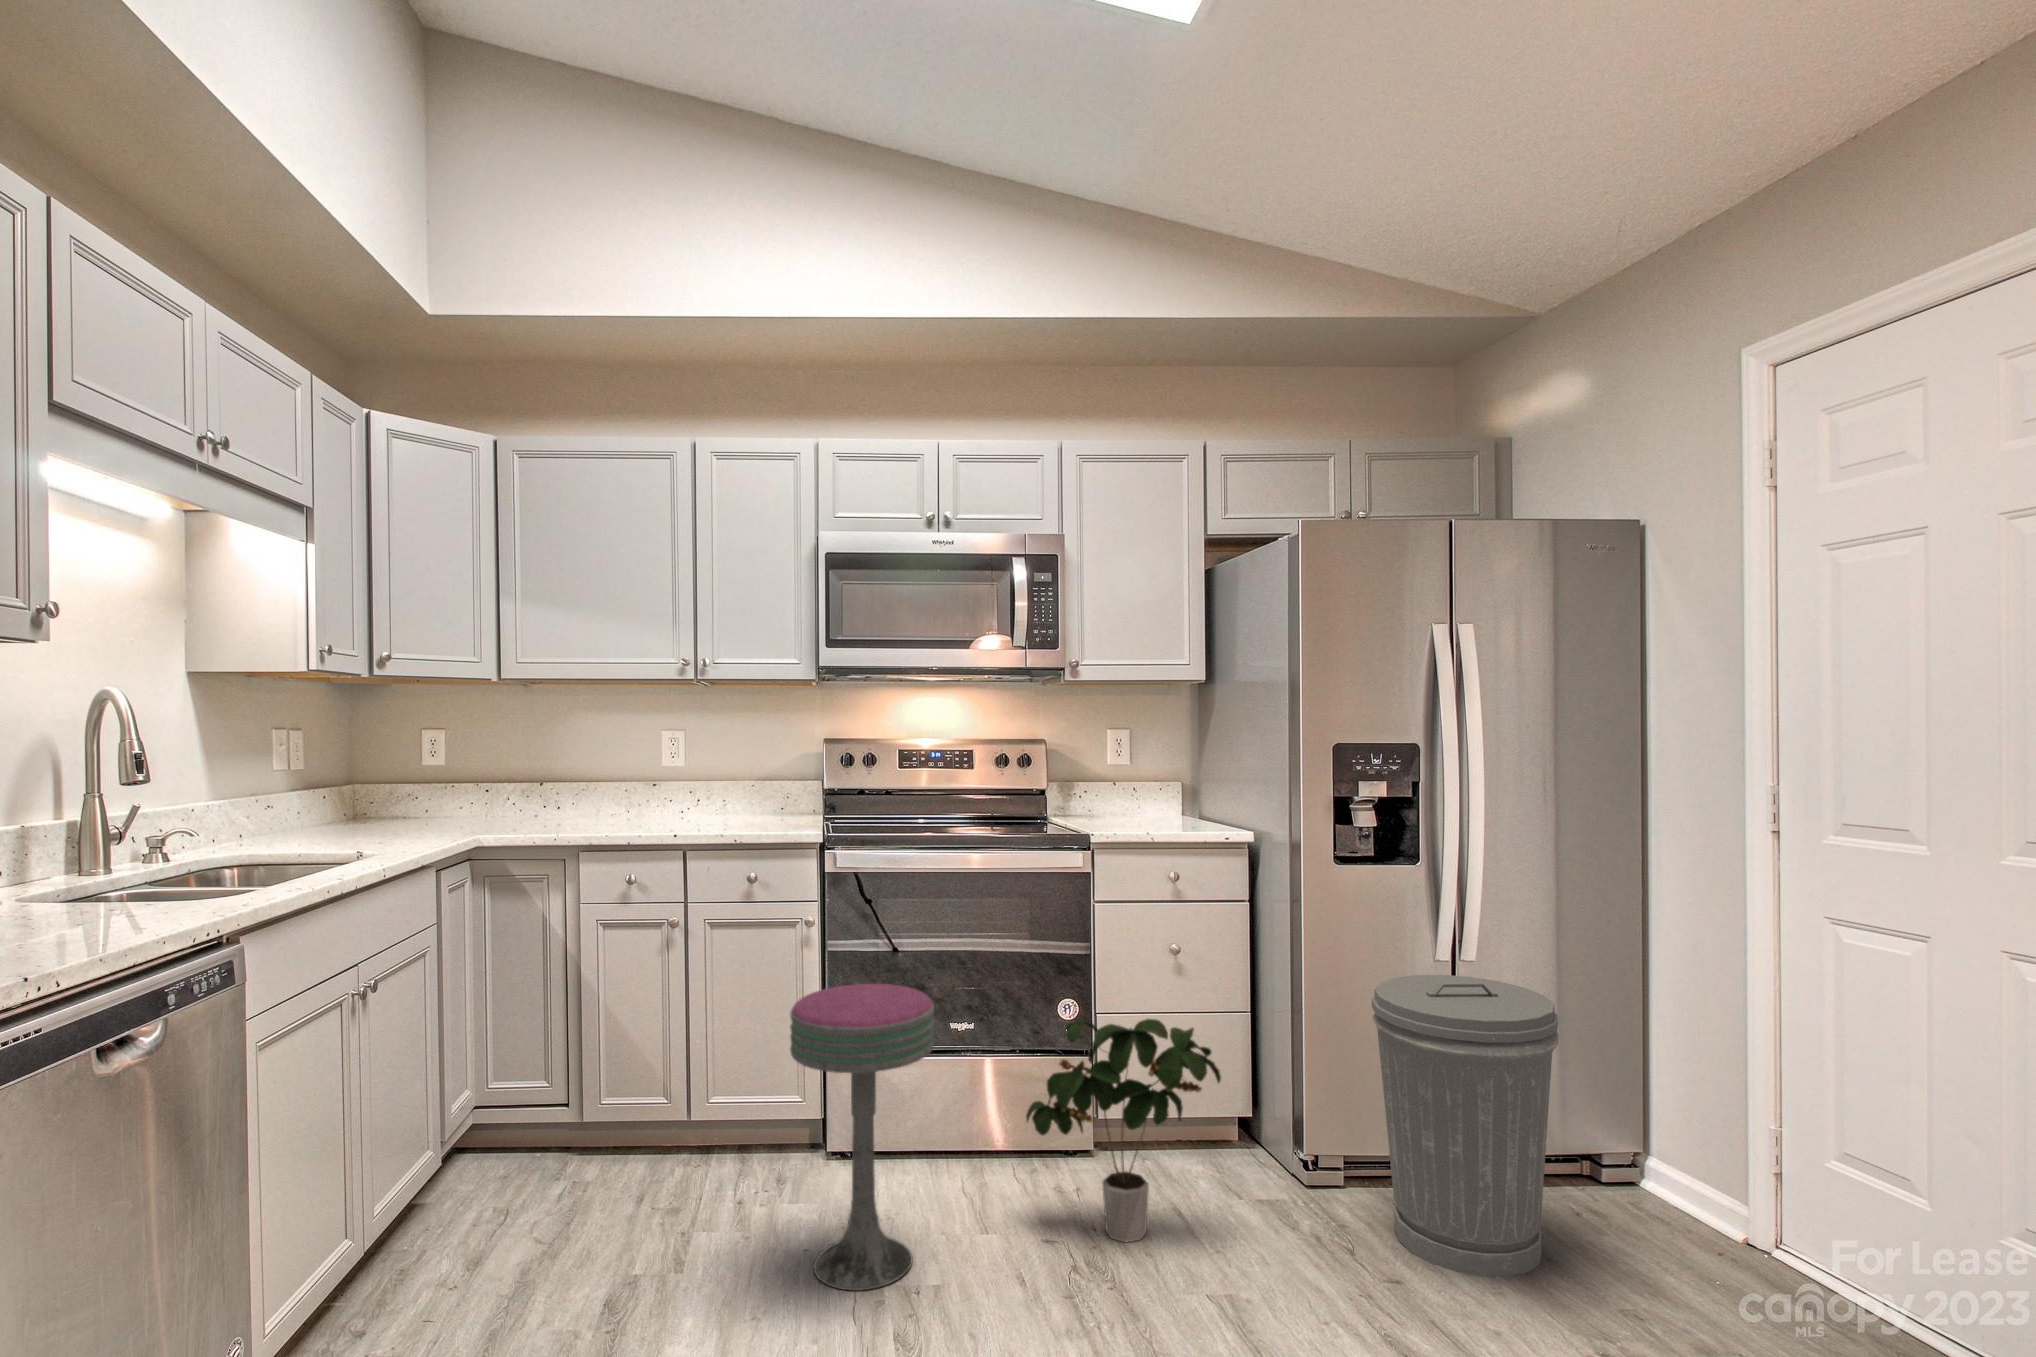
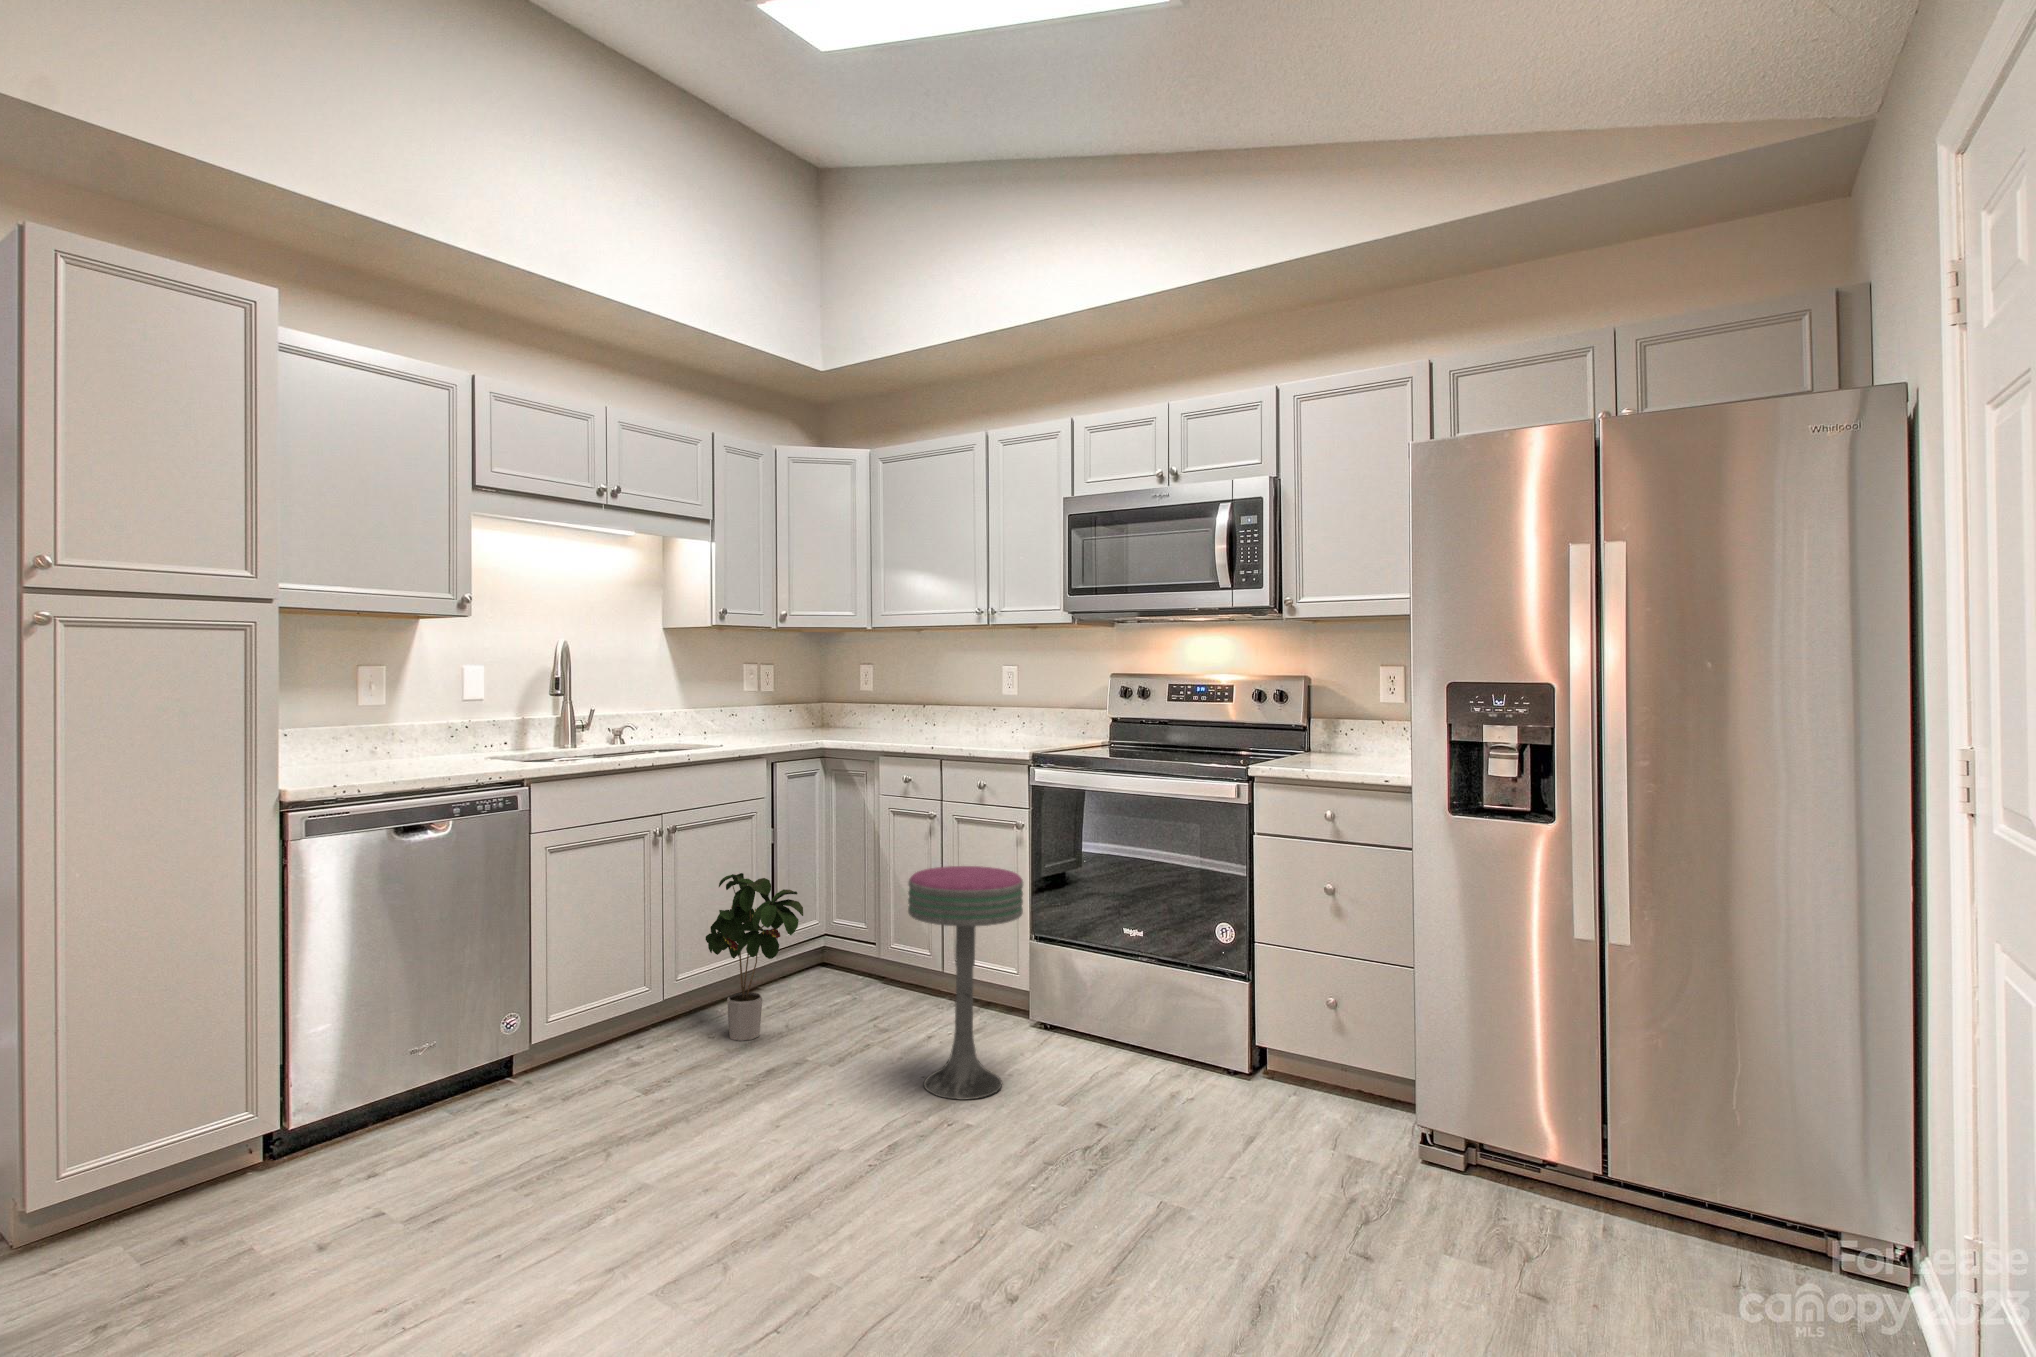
trash can: present [1372,975,1559,1277] -> none [1413,941,1630,1283]
potted plant: present [1026,1019,1221,1242] -> present [706,873,803,1041]

